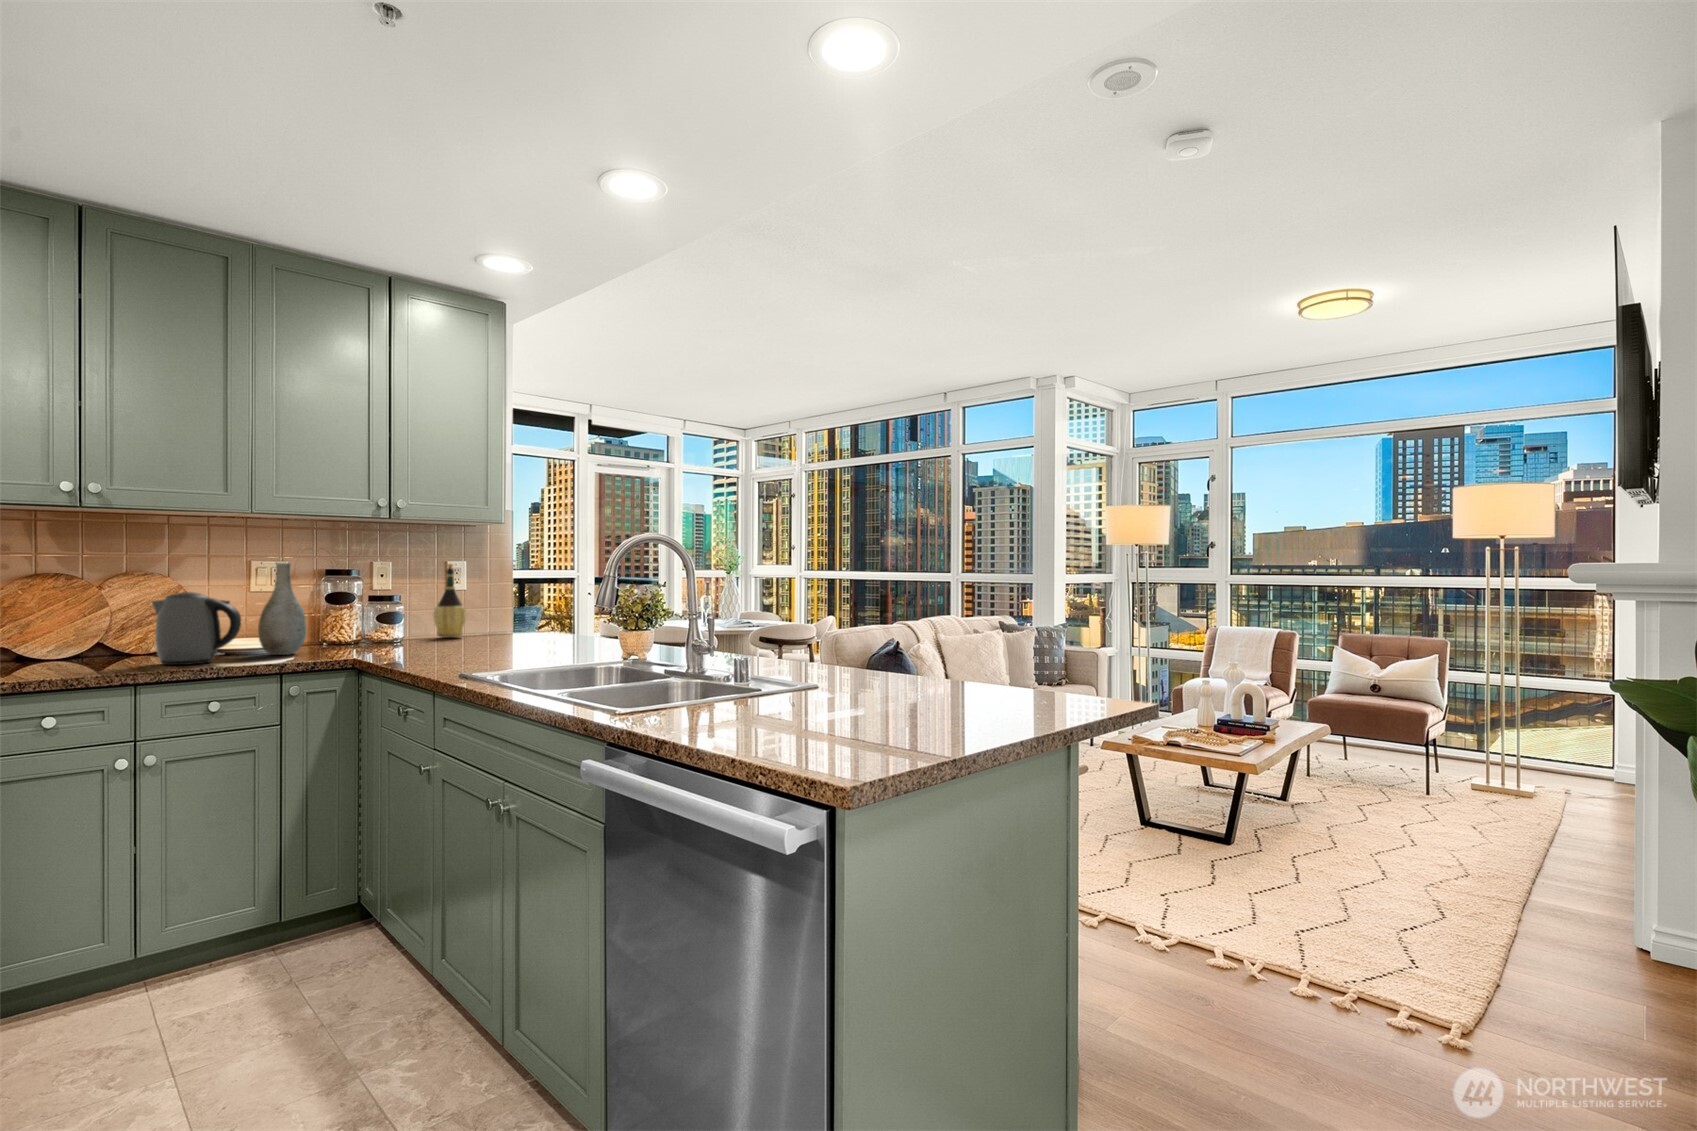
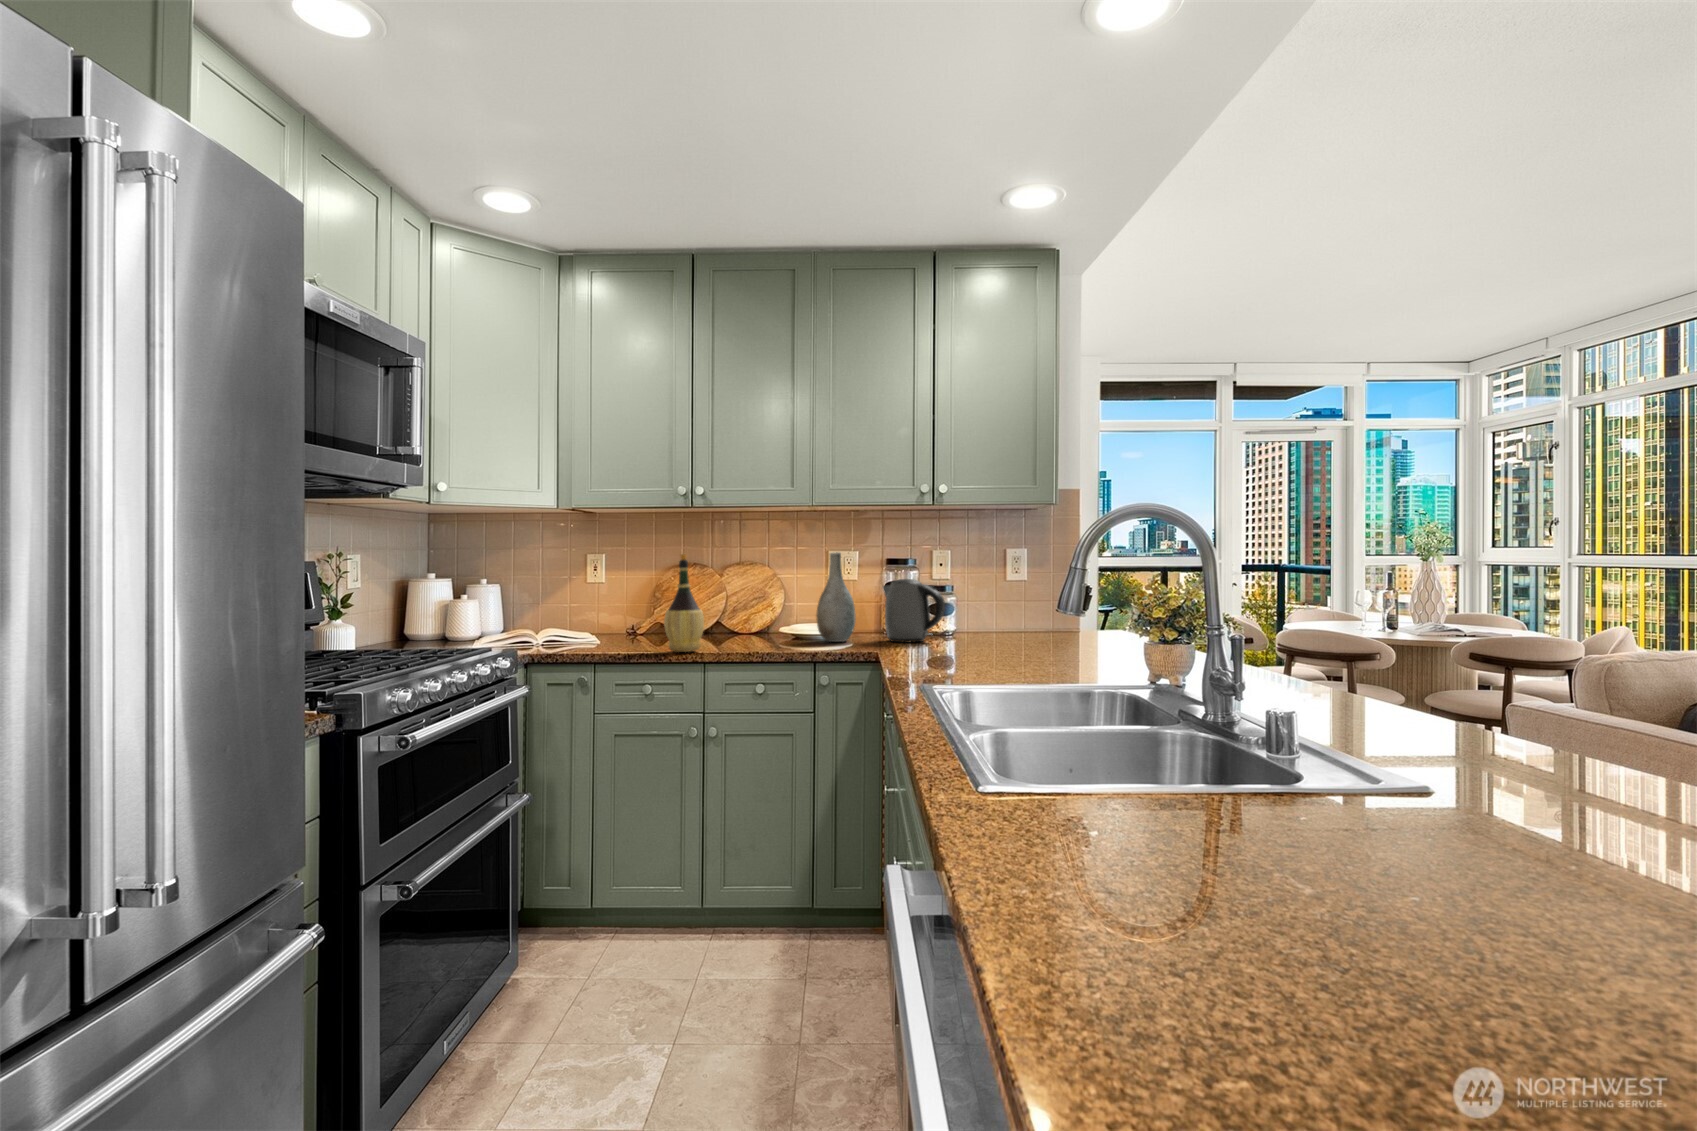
wine bottle: present [433,564,466,638] -> present [664,554,704,652]
kettle: present [152,592,241,665] -> present [883,579,945,643]

